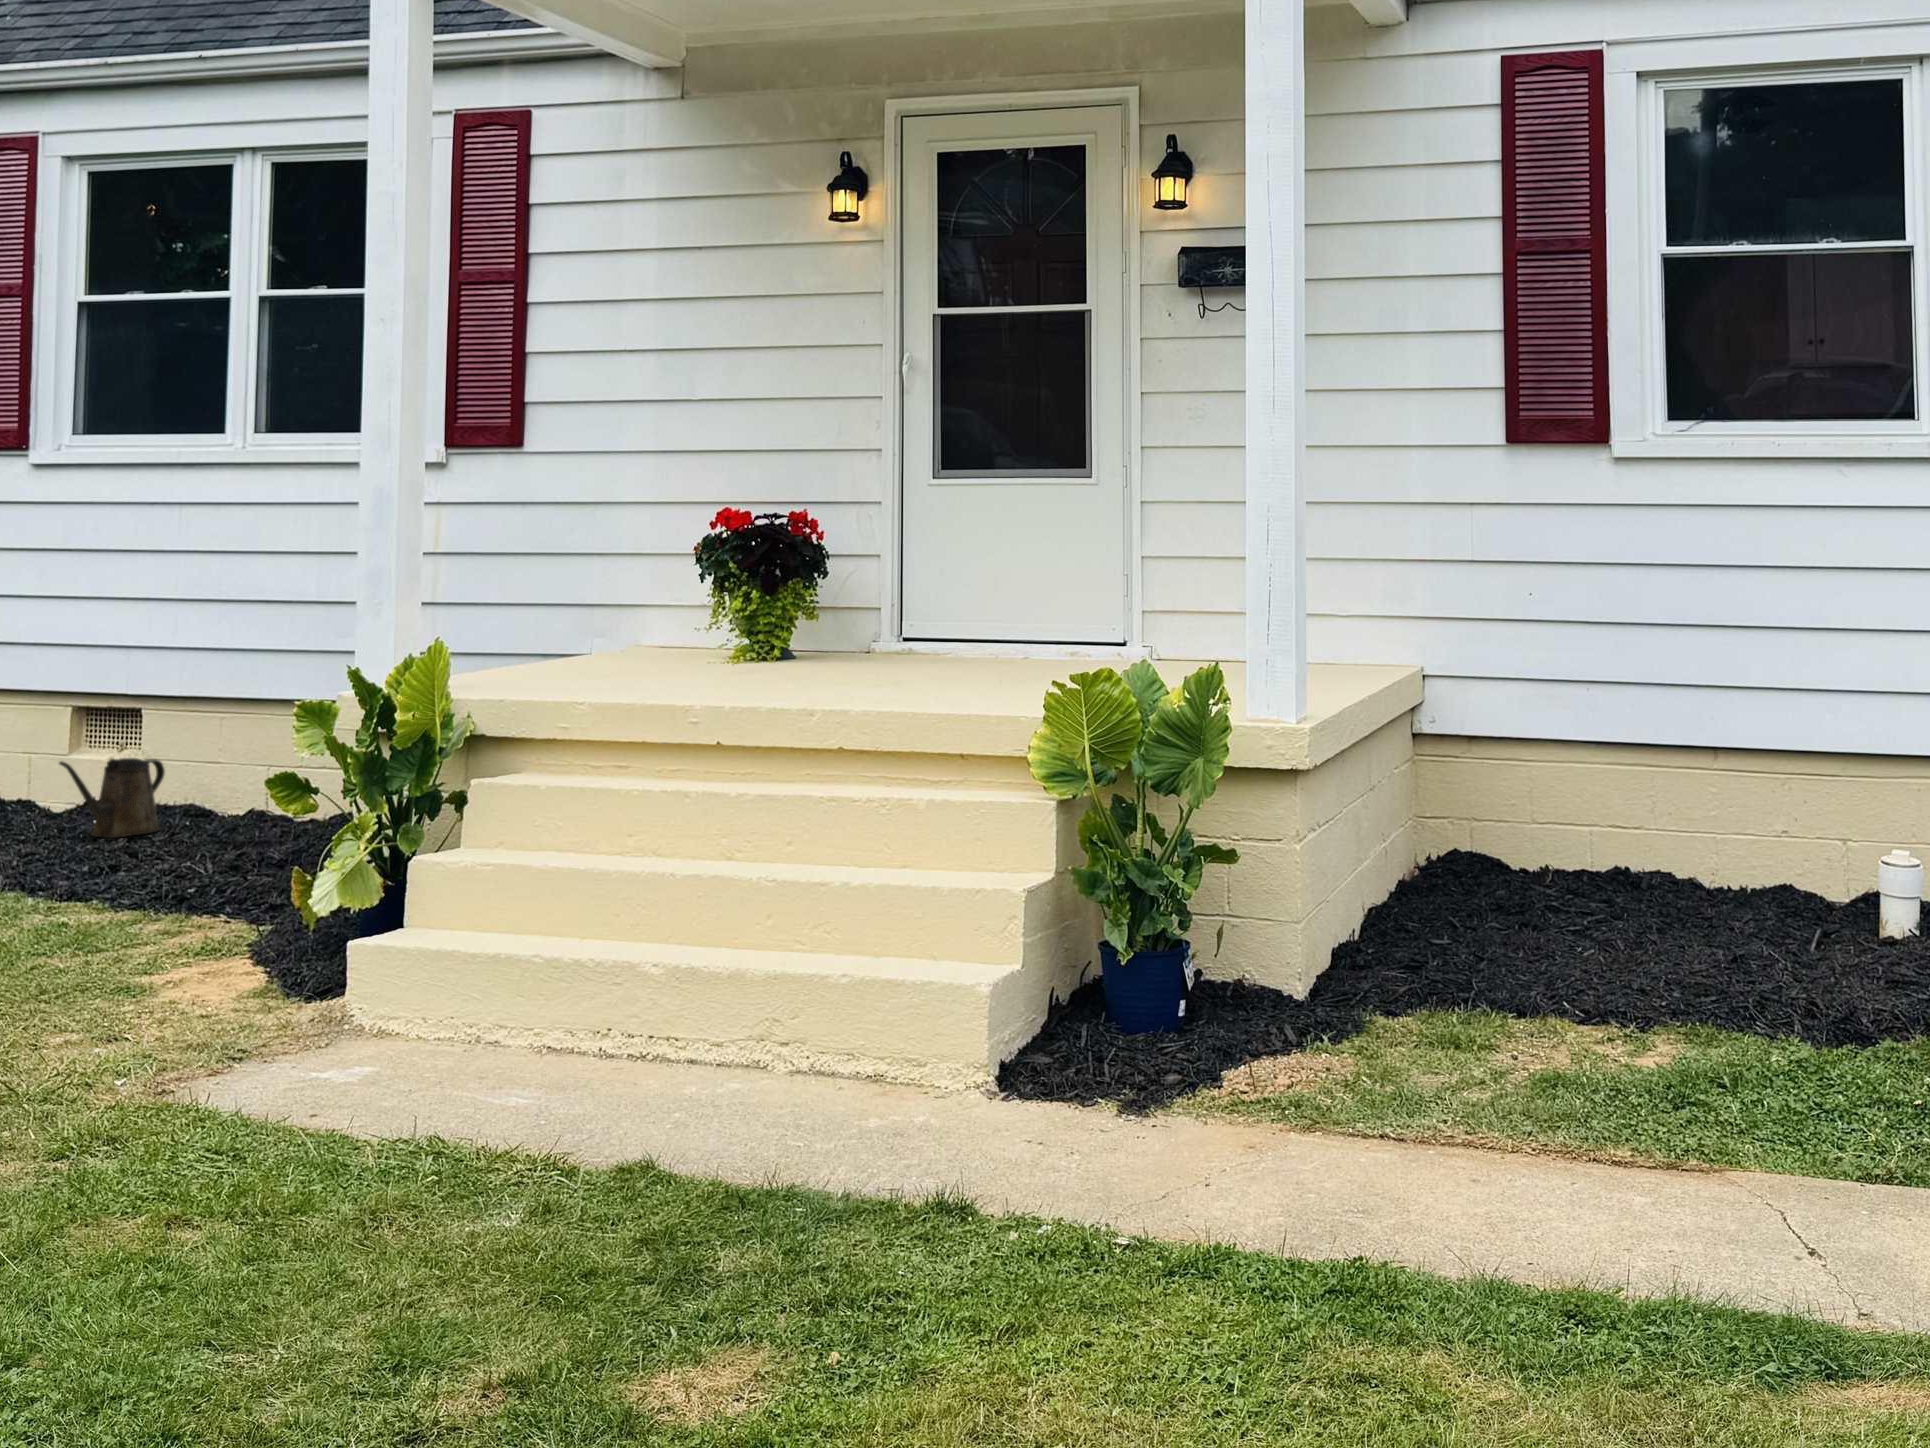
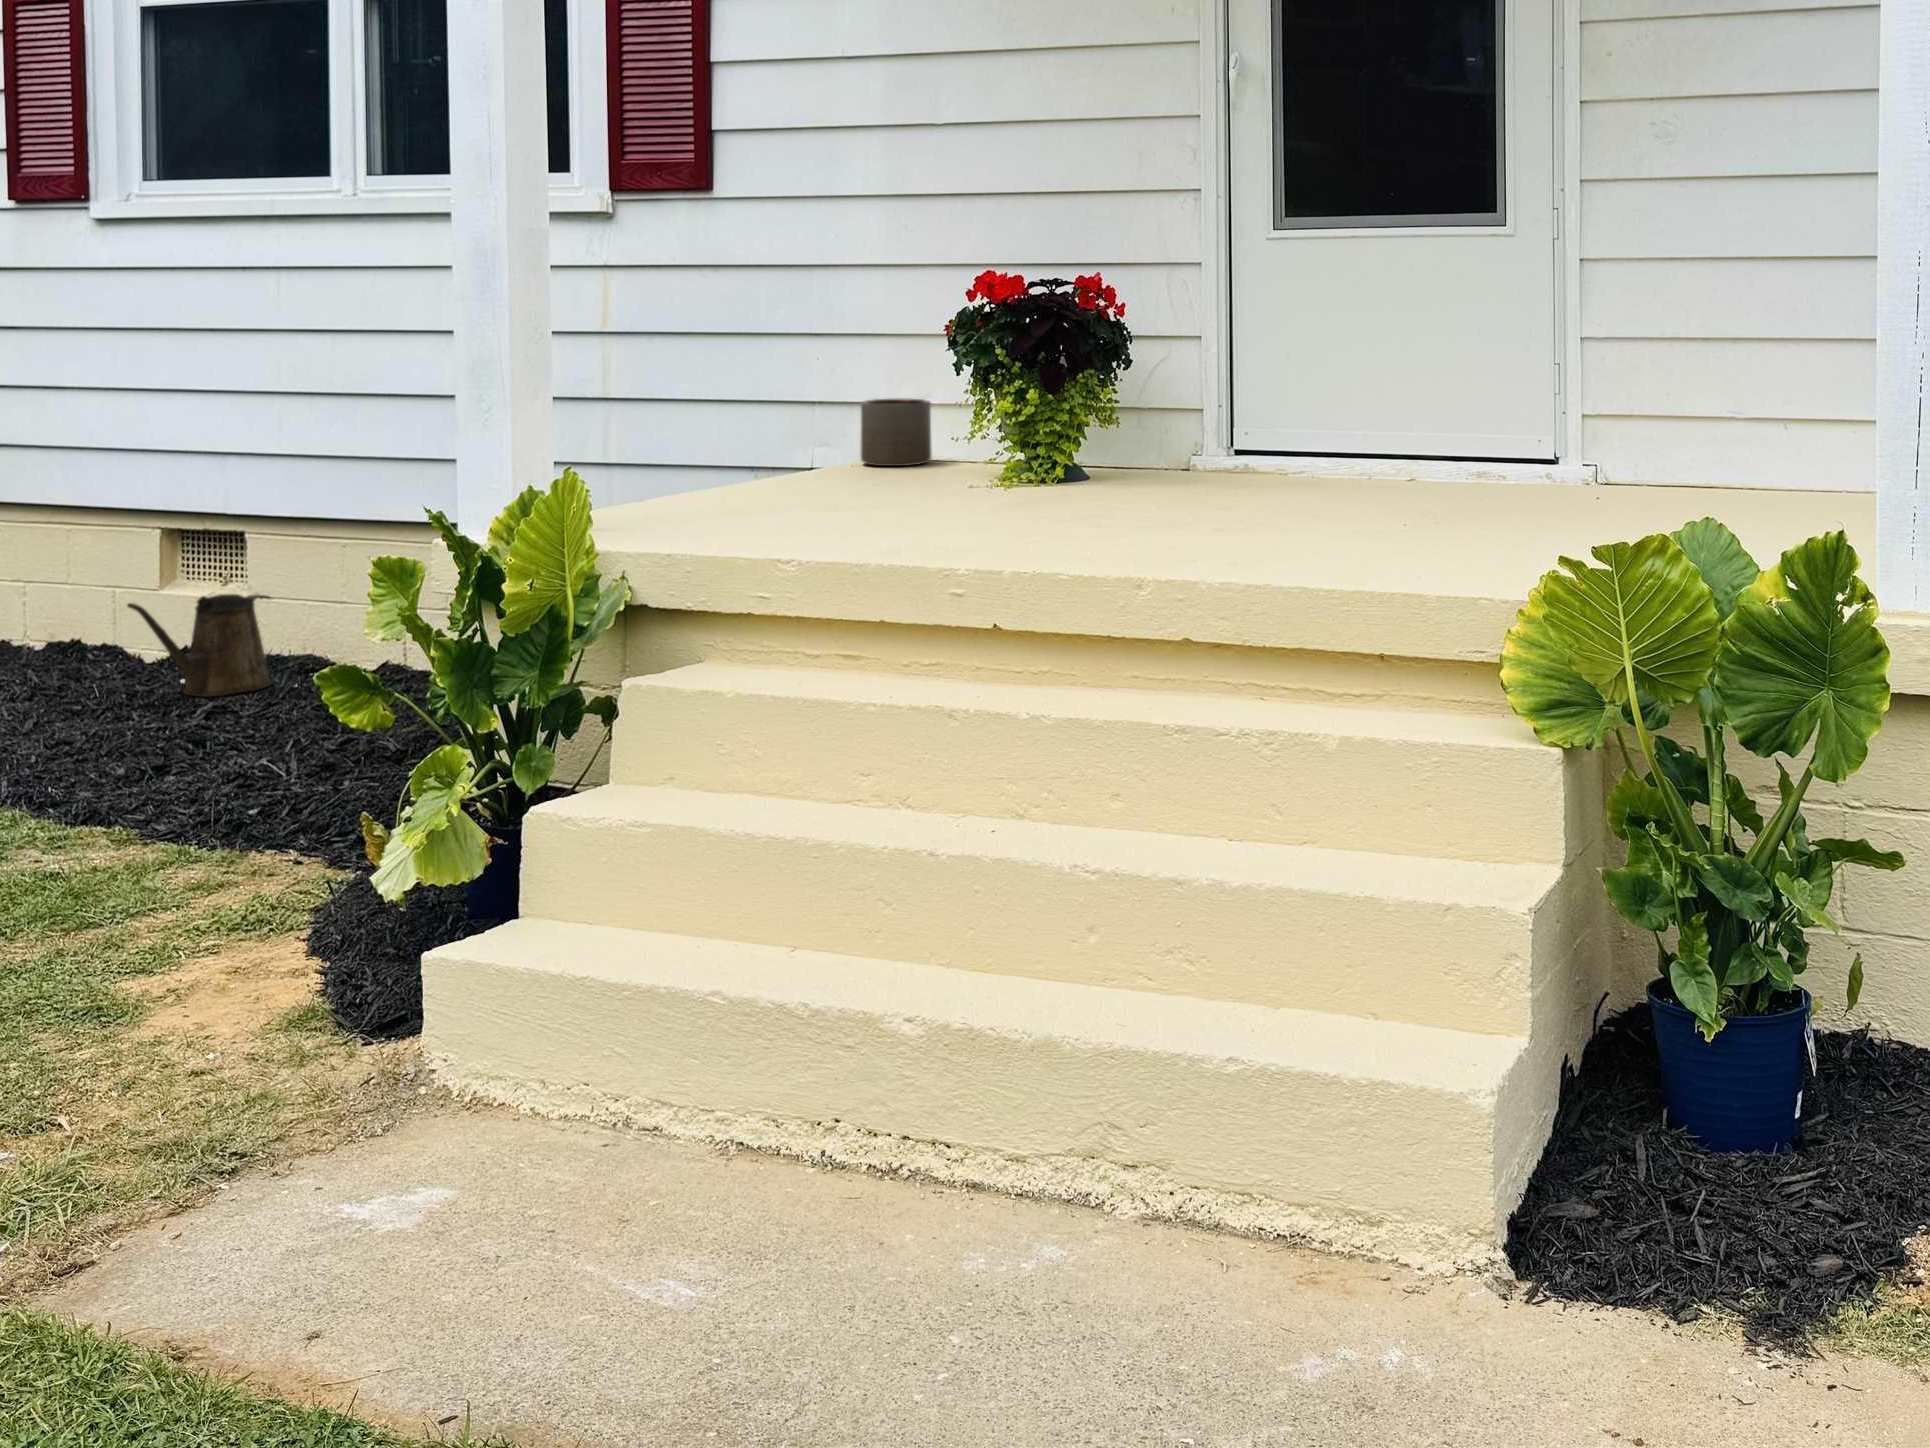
planter: none [632,603,684,652] -> present [861,398,932,466]

